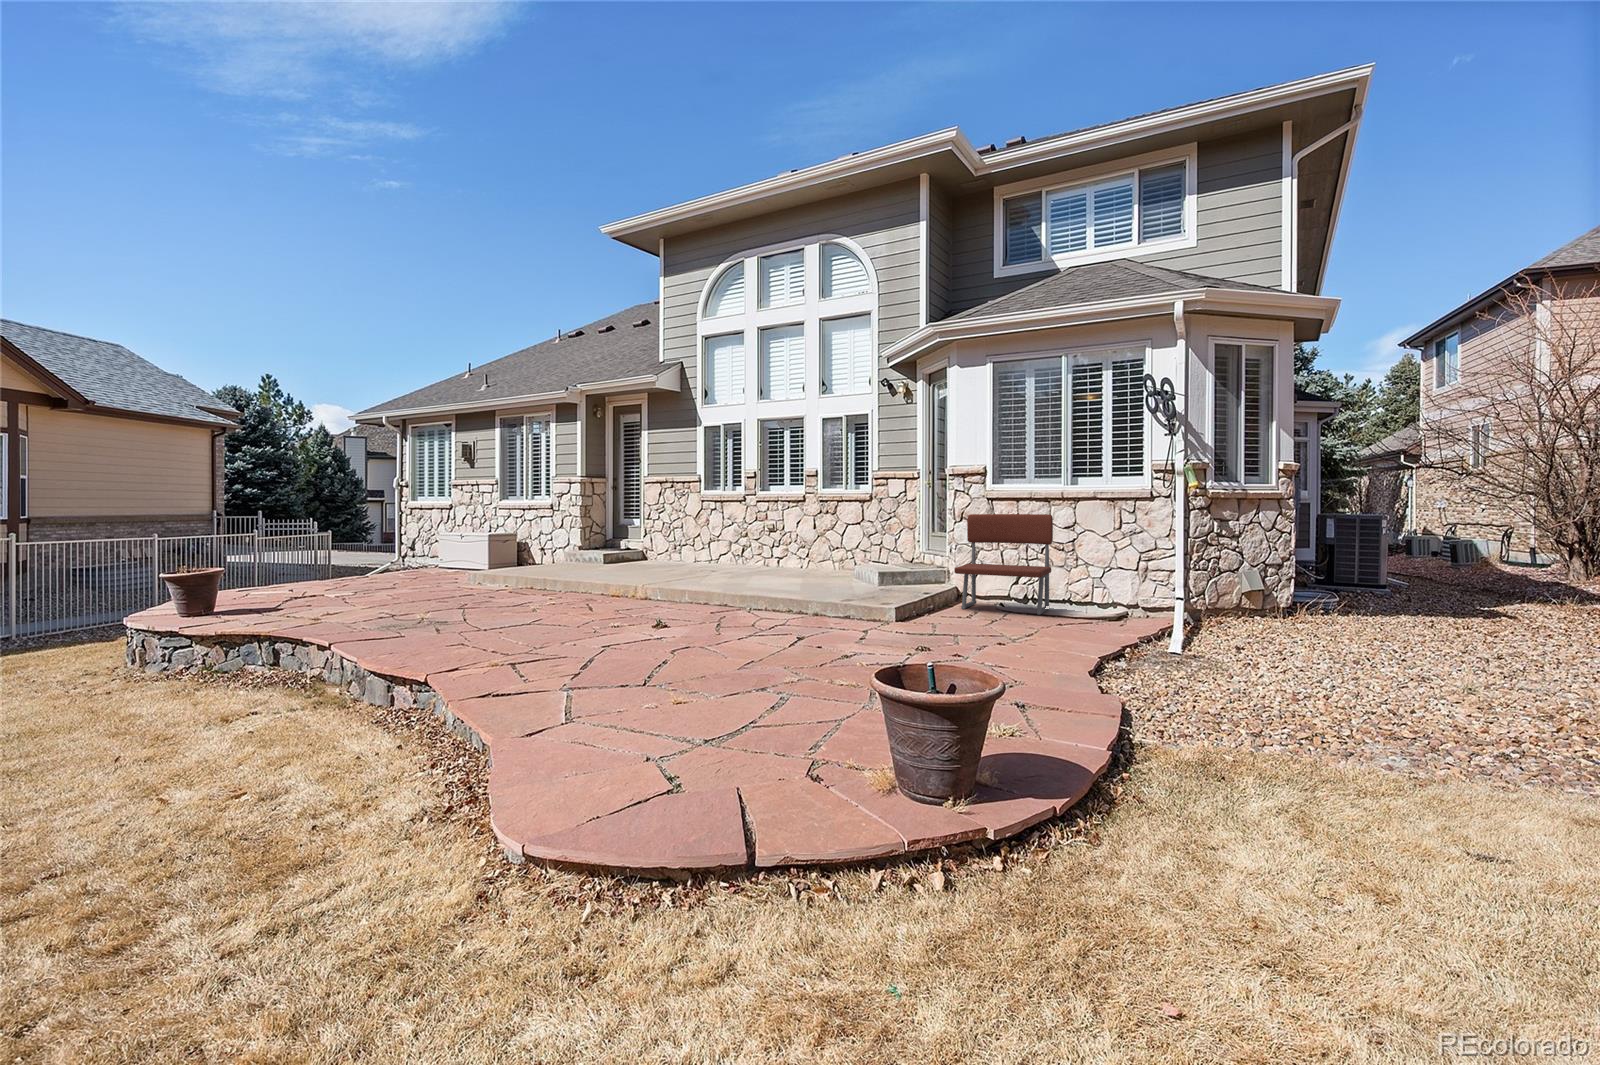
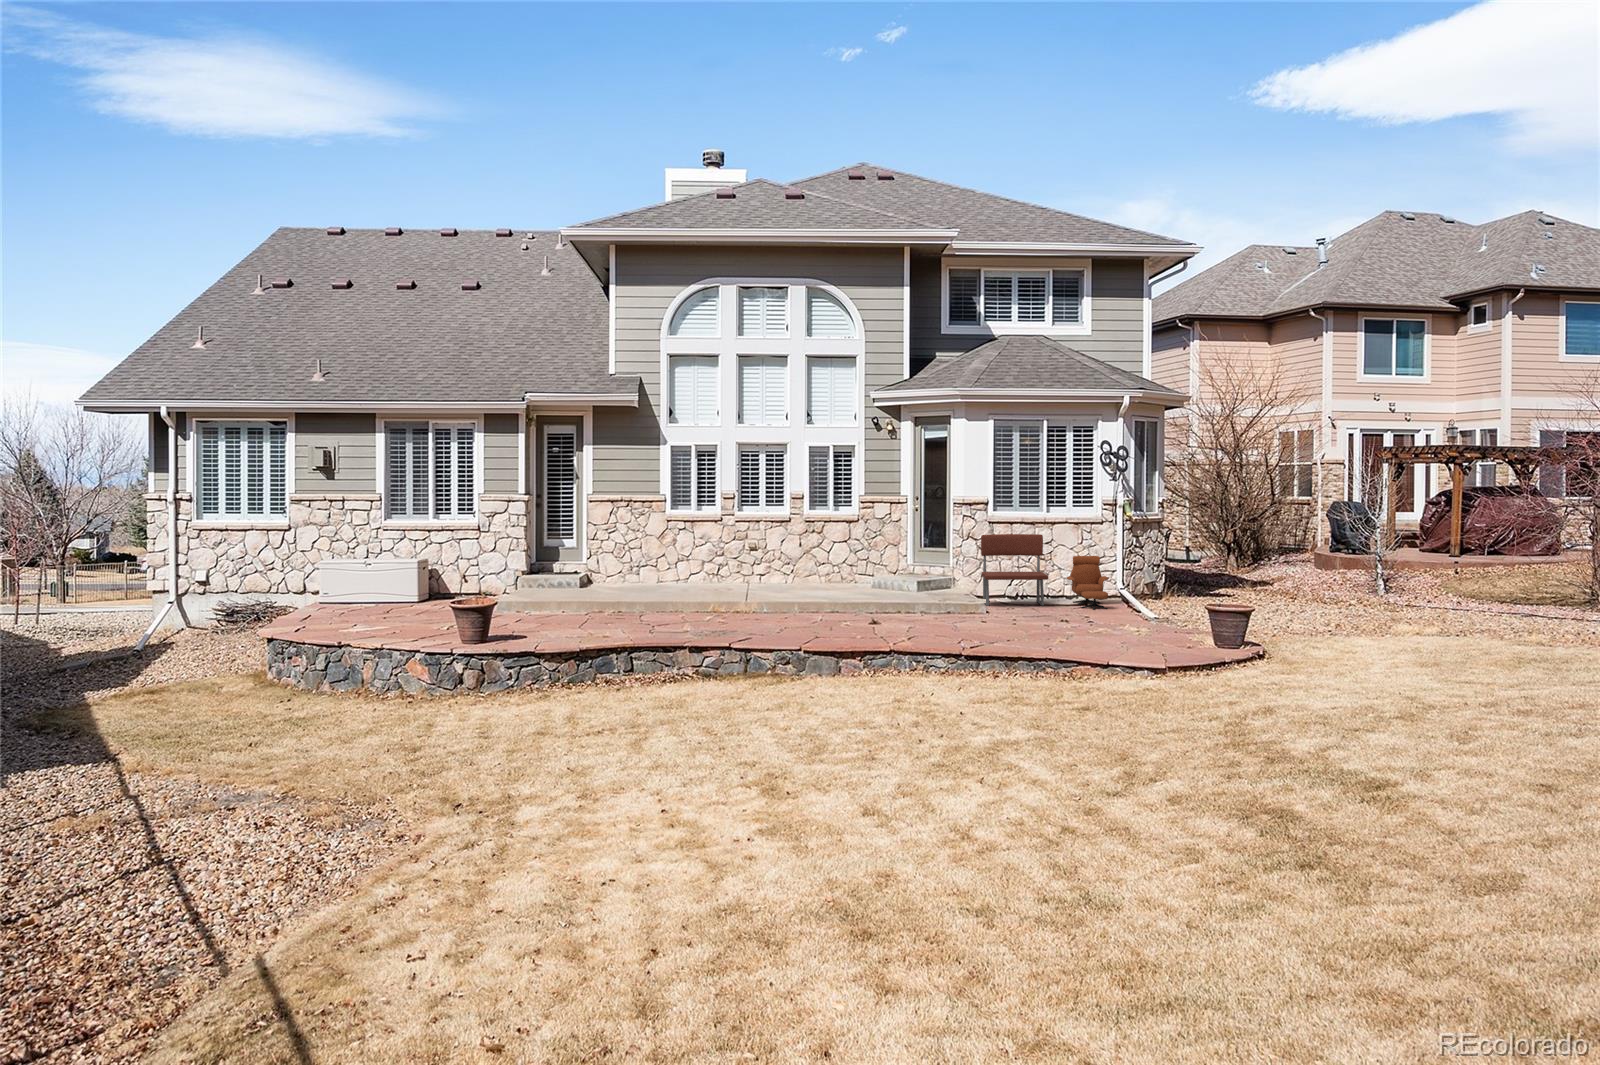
lounge chair: none [1085,546,1151,628] -> present [1067,556,1108,610]

